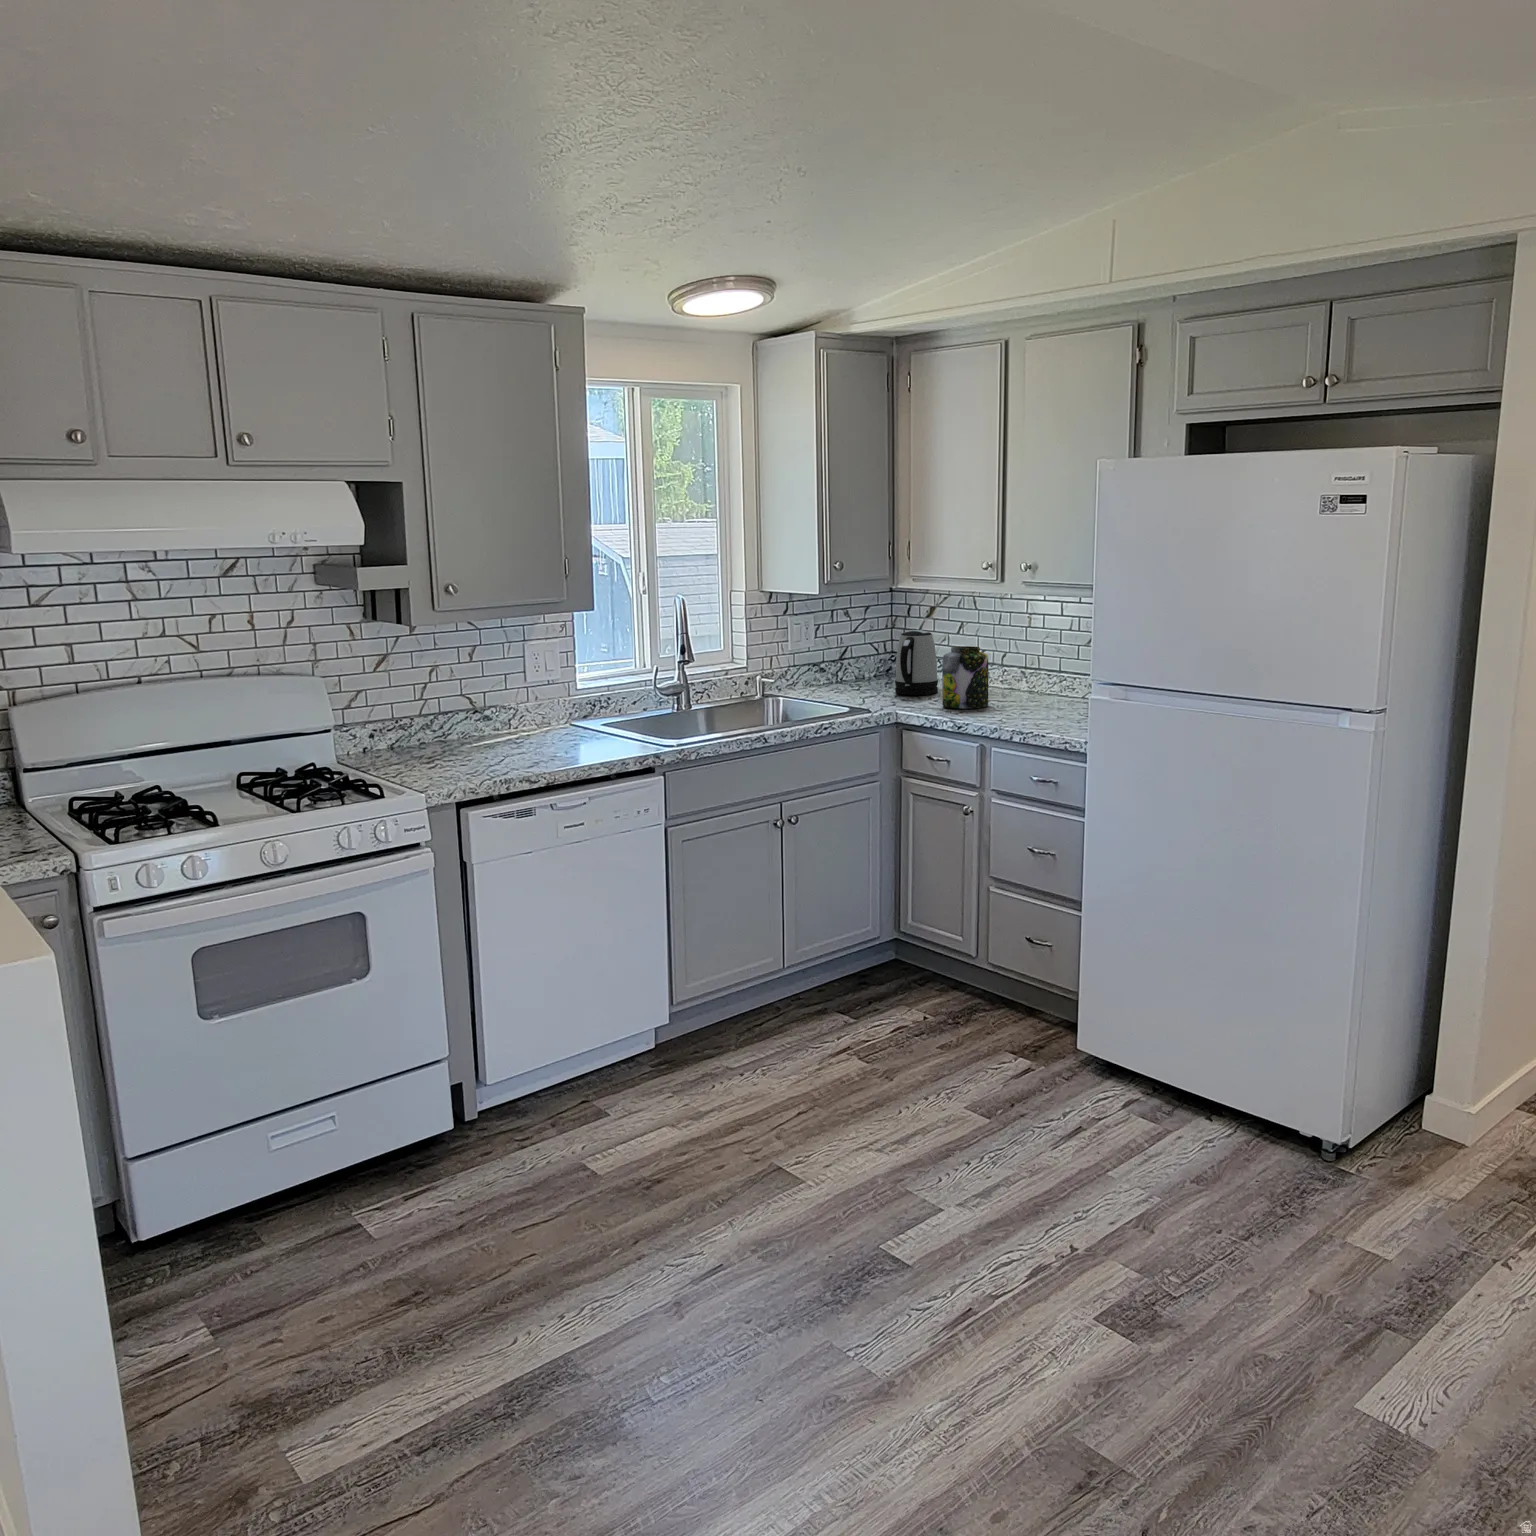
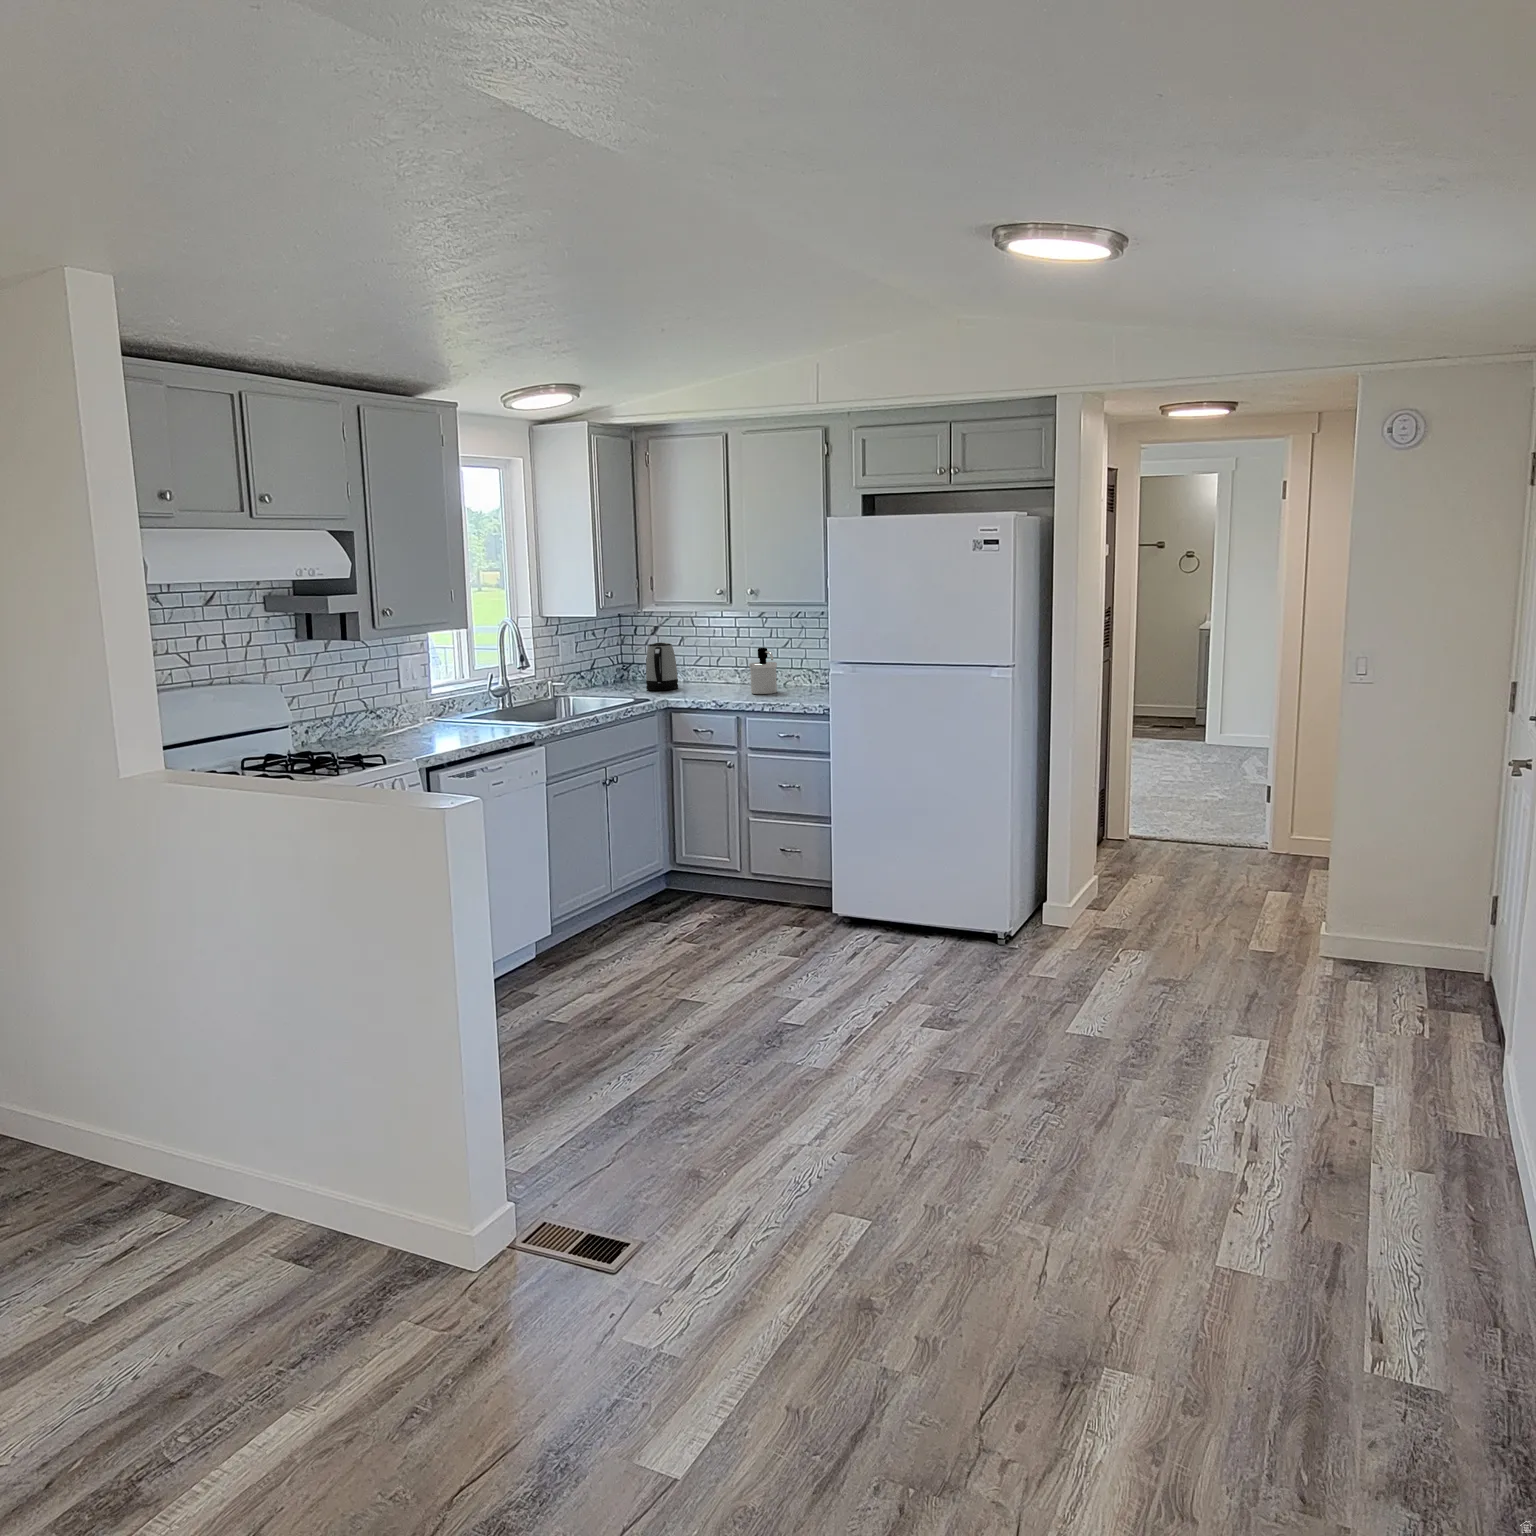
jar: present [942,646,989,708] -> none [694,650,728,695]
soap dispenser: none [1013,648,1053,714] -> present [749,648,777,694]

